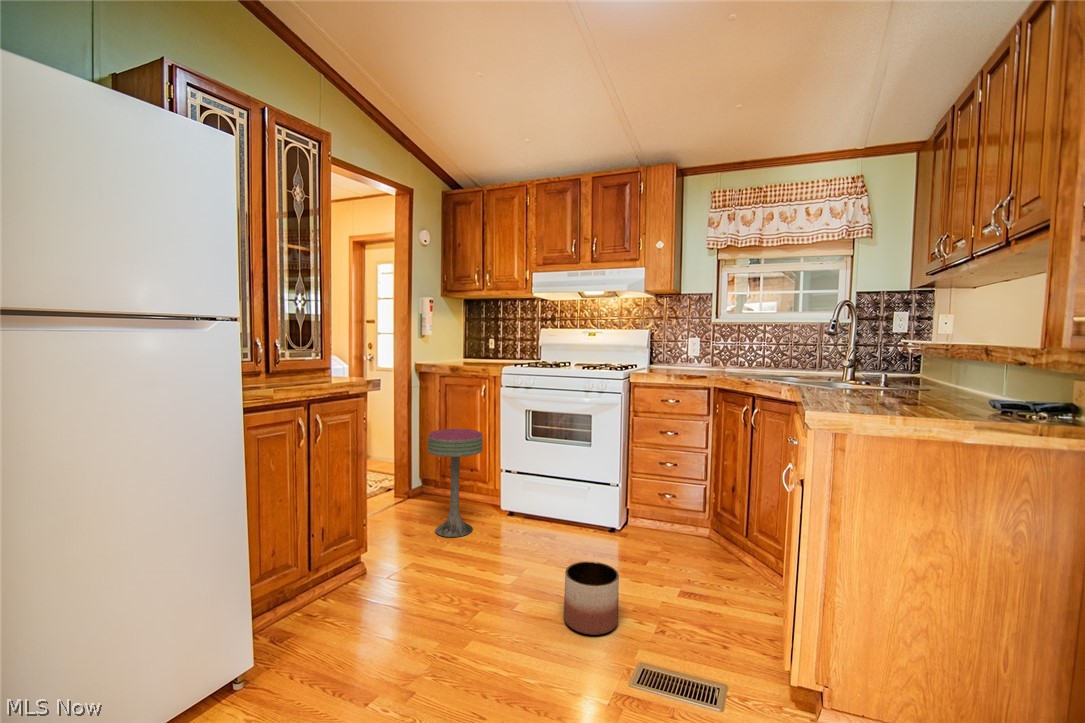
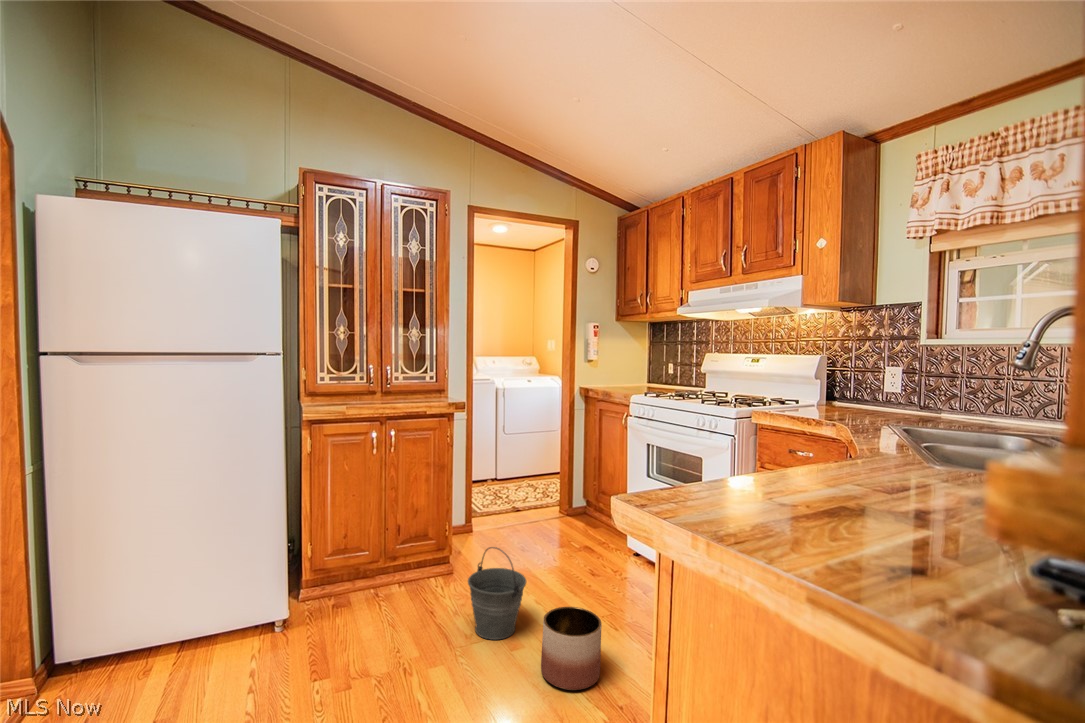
bar stool: present [428,429,483,537] -> none [544,452,598,559]
bucket: none [455,533,522,628] -> present [468,547,526,640]

